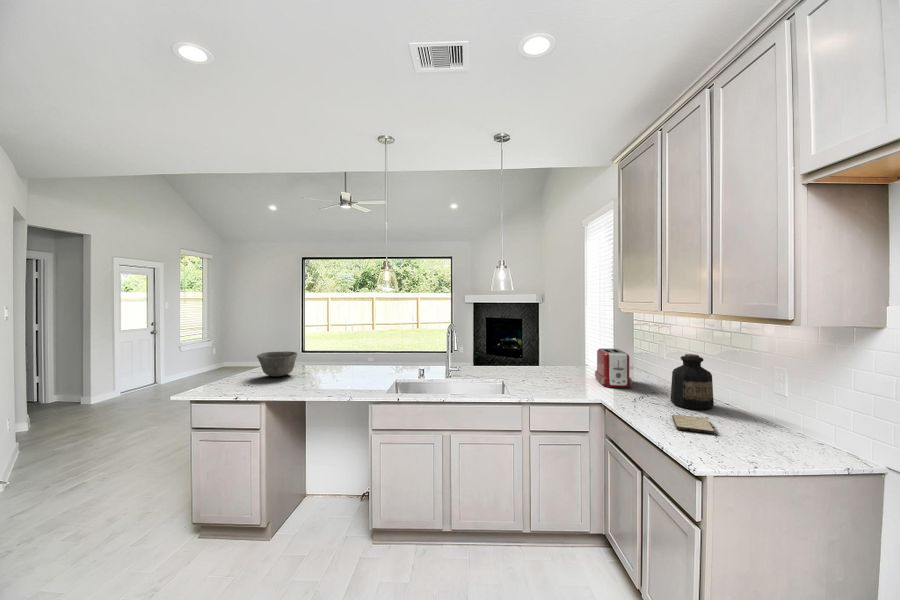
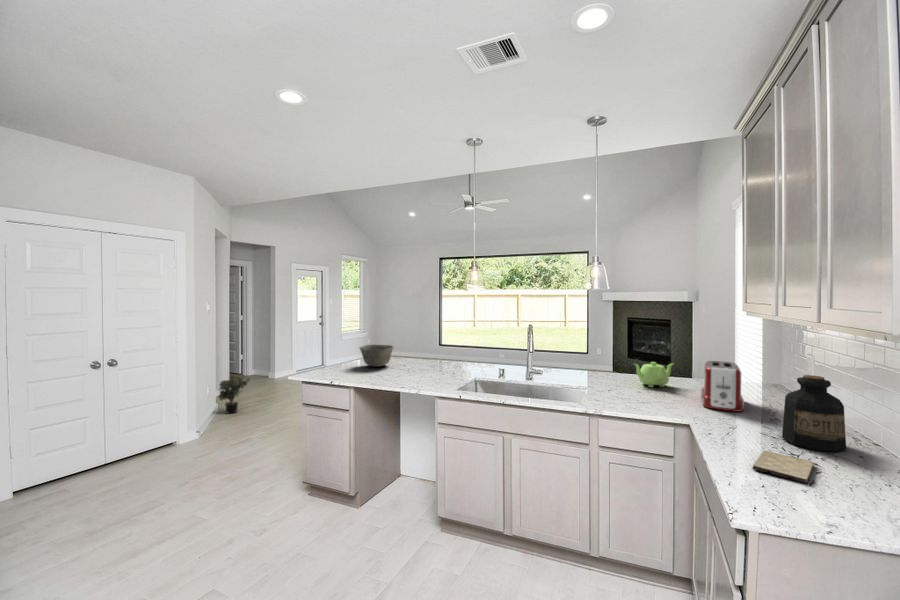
teapot: none [539,353,568,374] -> present [635,362,673,387]
potted plant: none [6,404,63,457] -> present [218,375,250,413]

